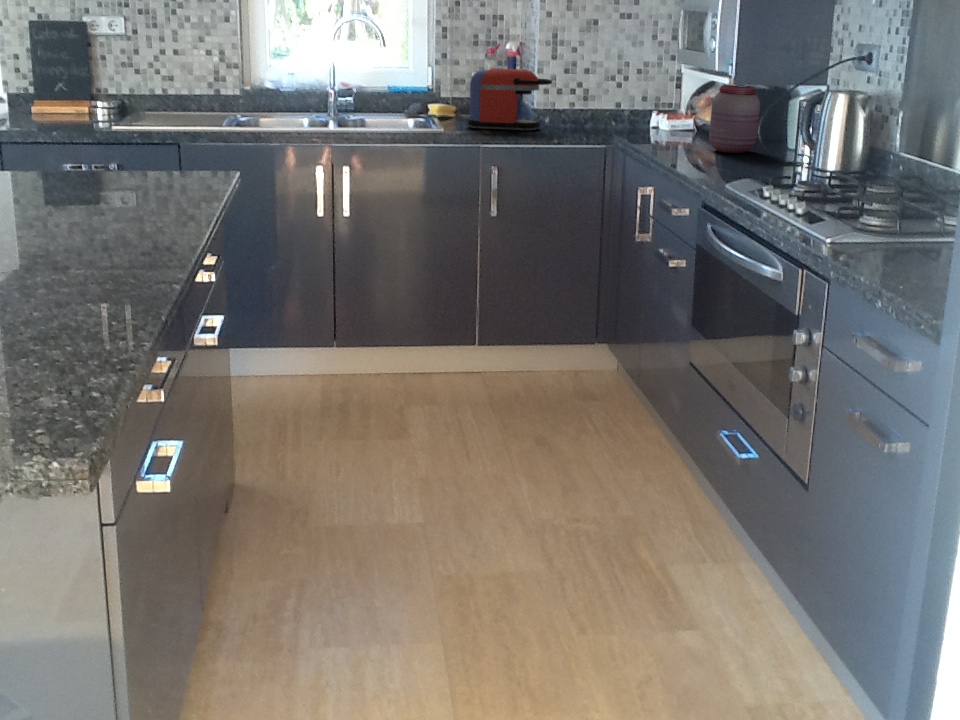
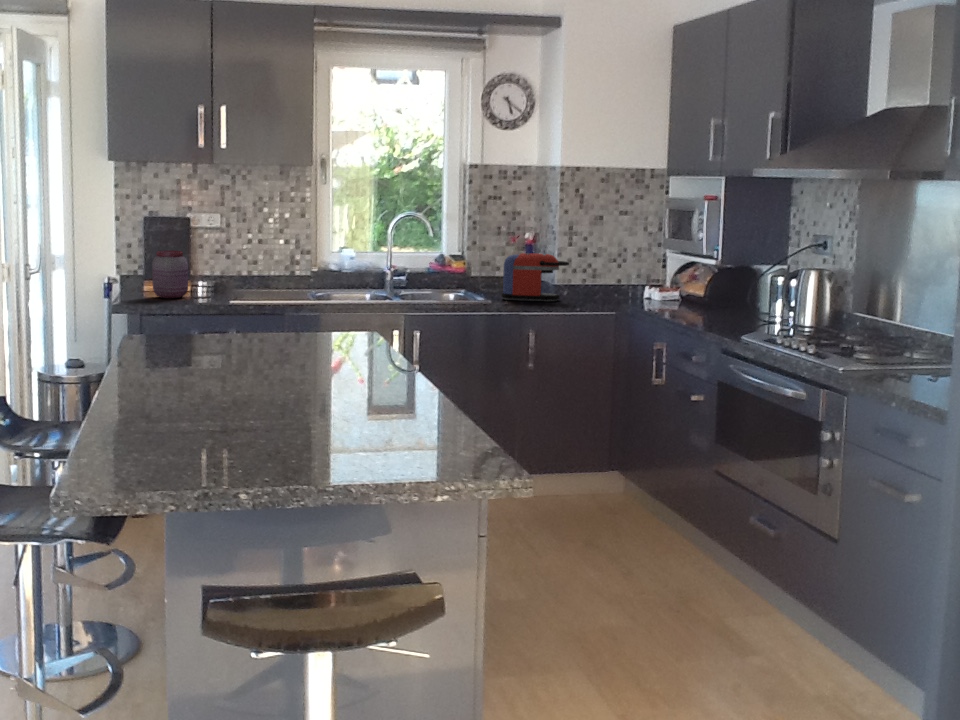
jar: present [709,85,760,153] -> present [152,251,188,298]

